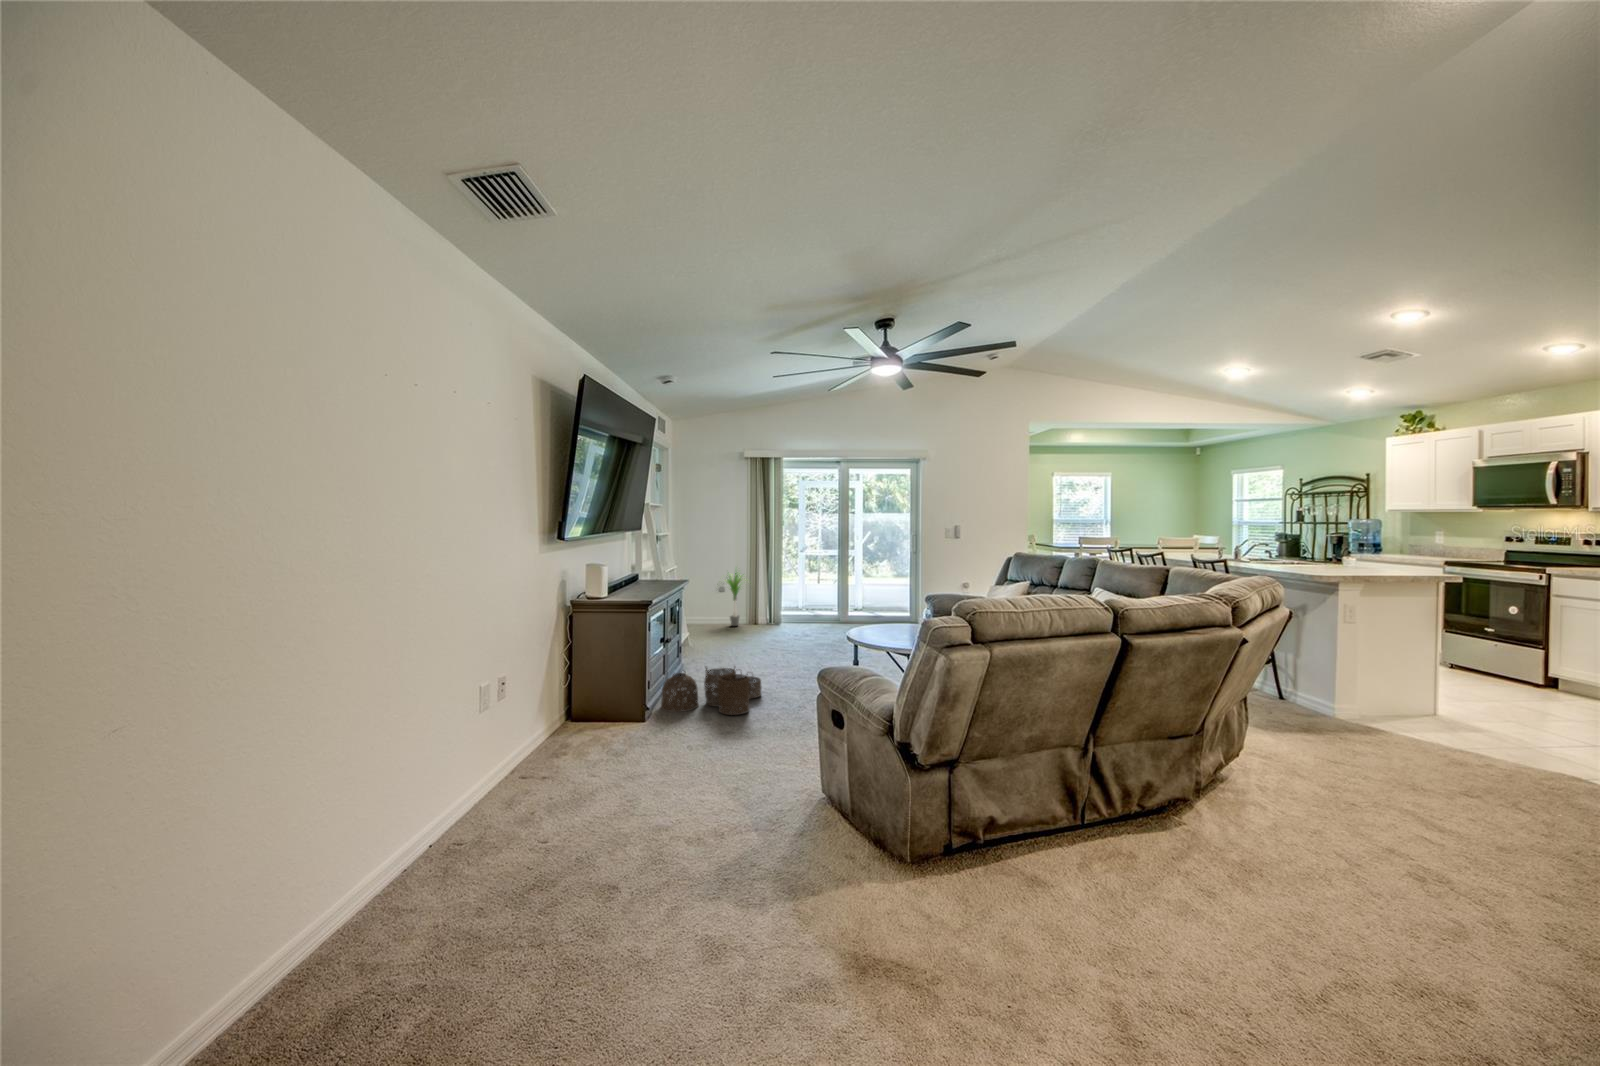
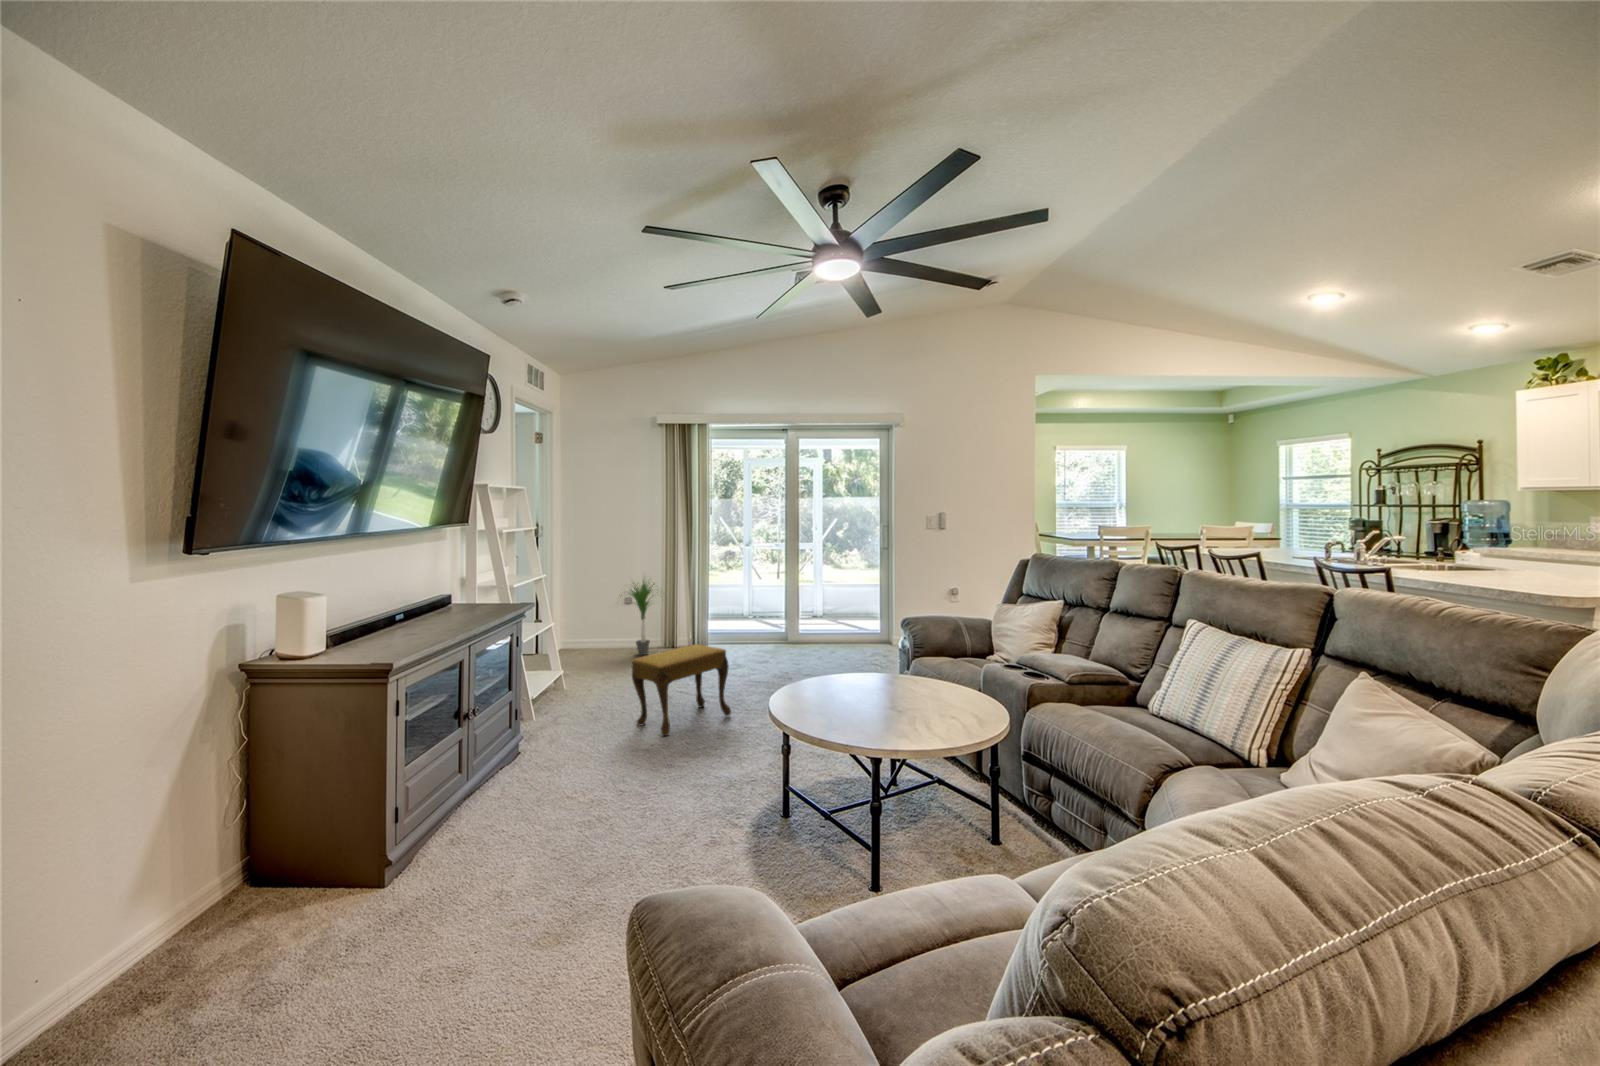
footstool: none [744,612,809,668] -> present [632,644,731,736]
woven basket: present [661,668,761,715] -> none [450,757,636,855]

